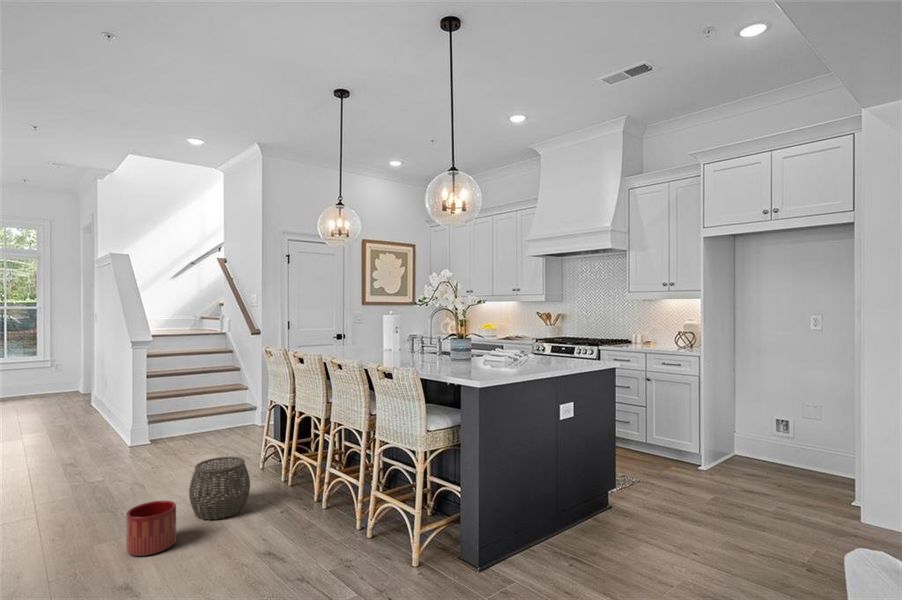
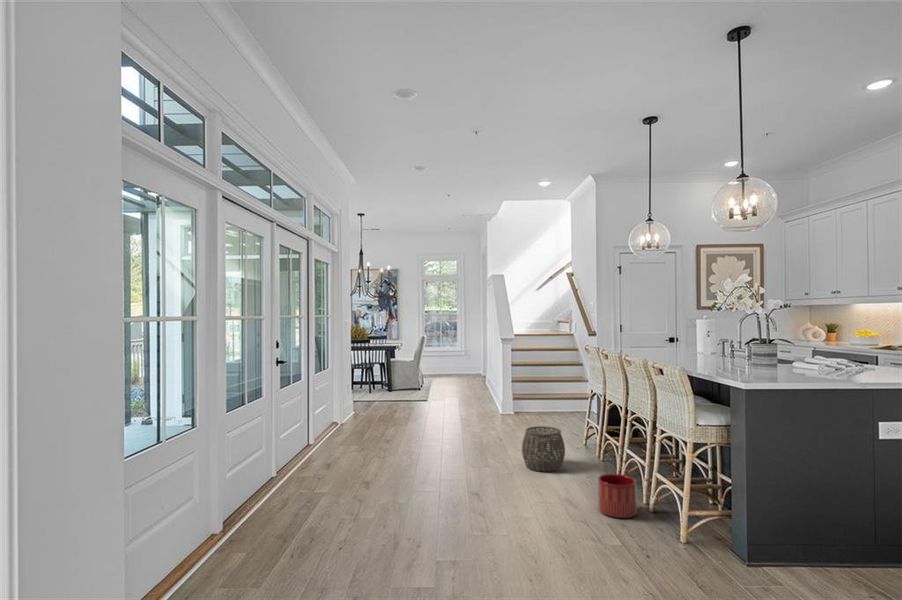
planter: present [126,501,176,556] -> present [598,474,637,518]

